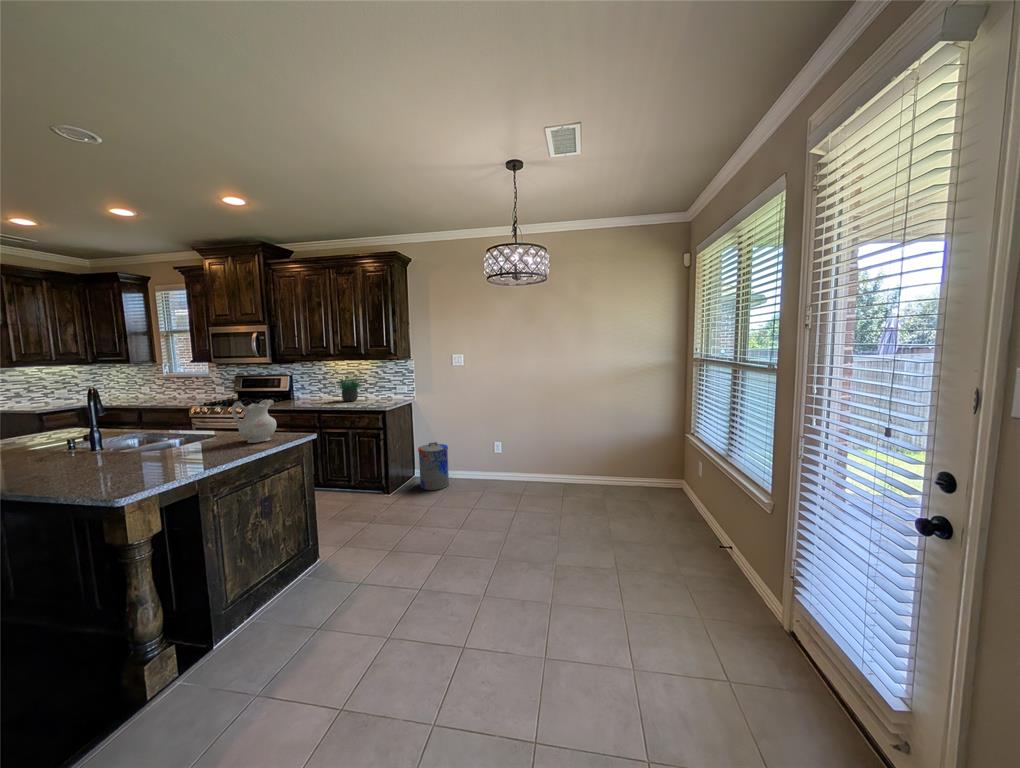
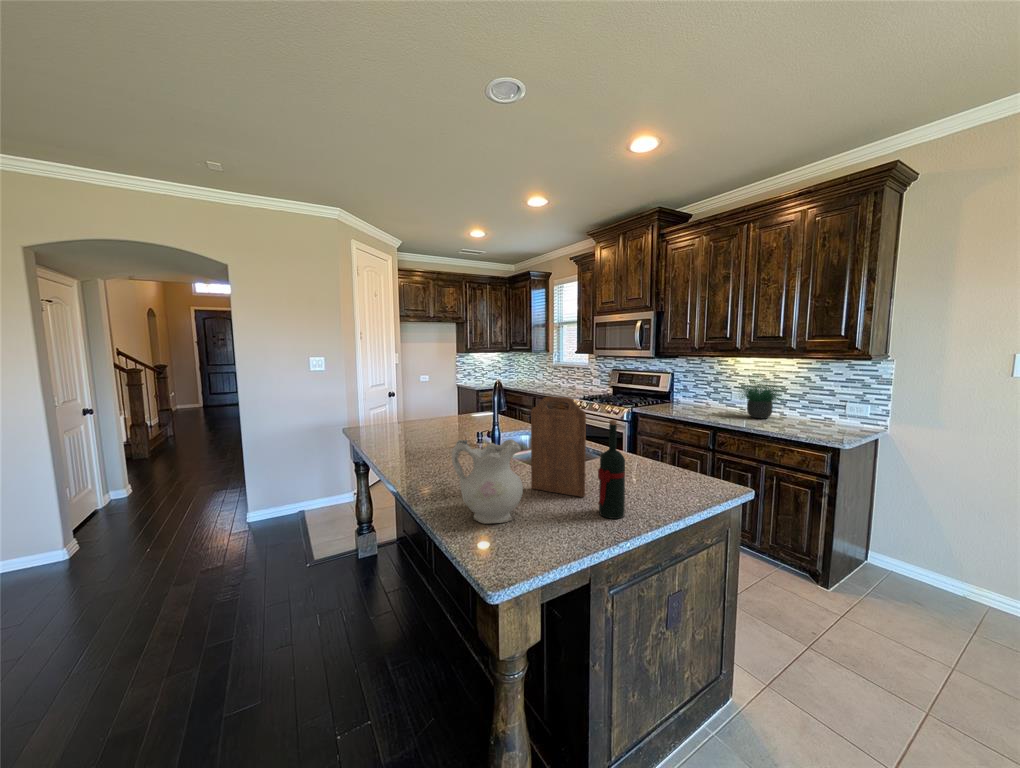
cutting board: none [139,388,195,459] -> present [531,396,586,497]
wine bottle: none [201,397,224,459] -> present [598,420,625,519]
ceramic pitcher: present [231,400,277,443] -> present [452,439,523,524]
trash can: present [418,442,449,490] -> none [887,516,971,614]

